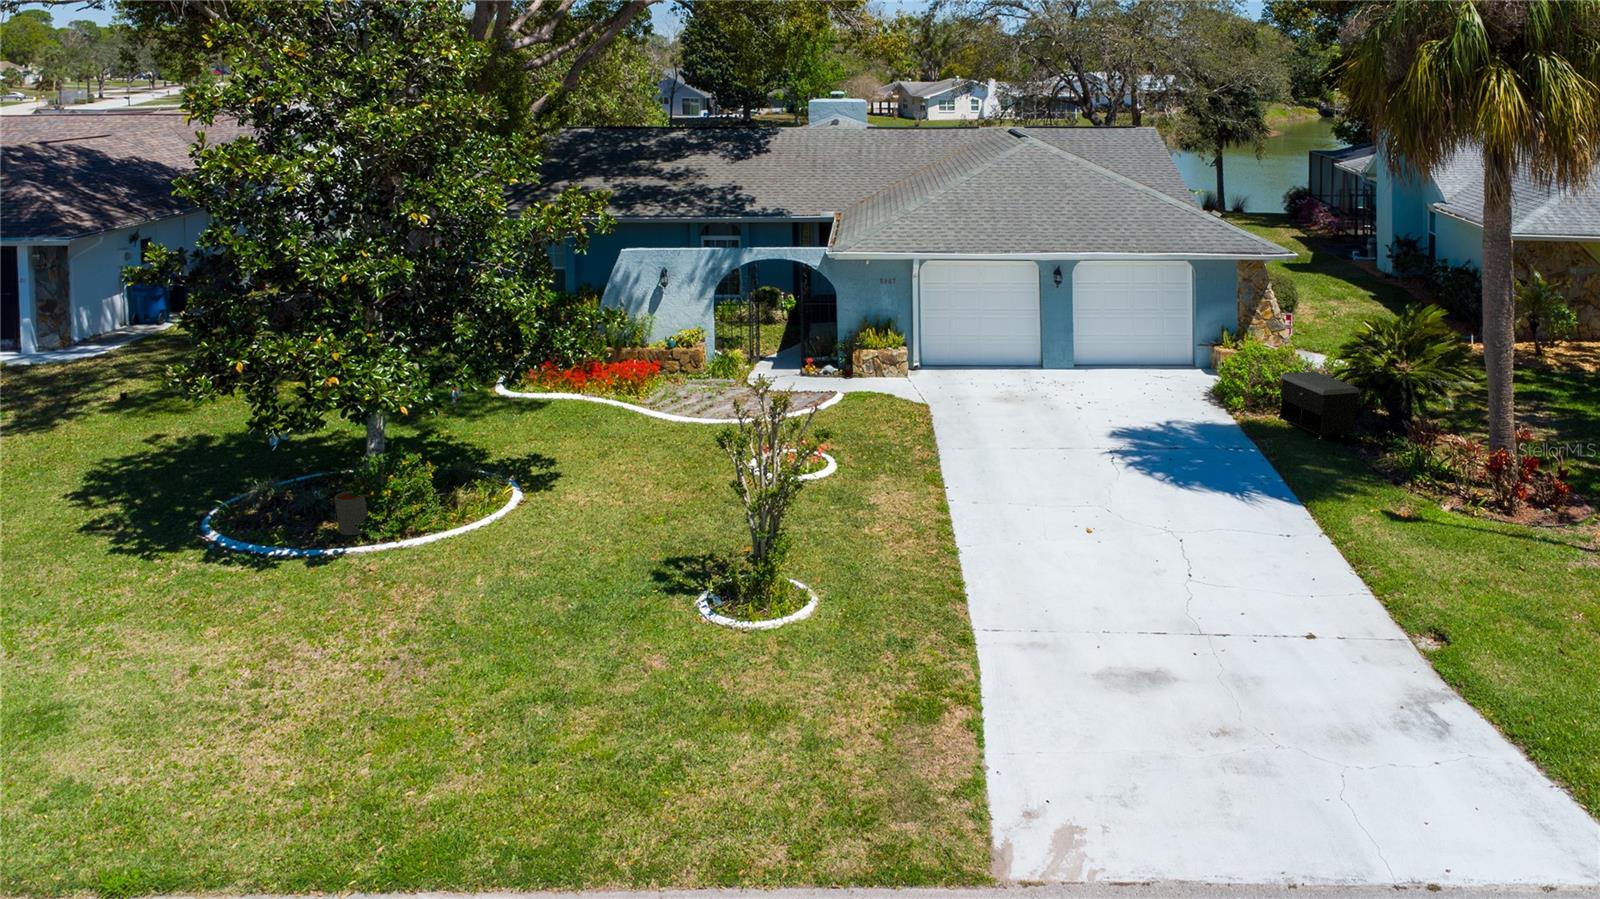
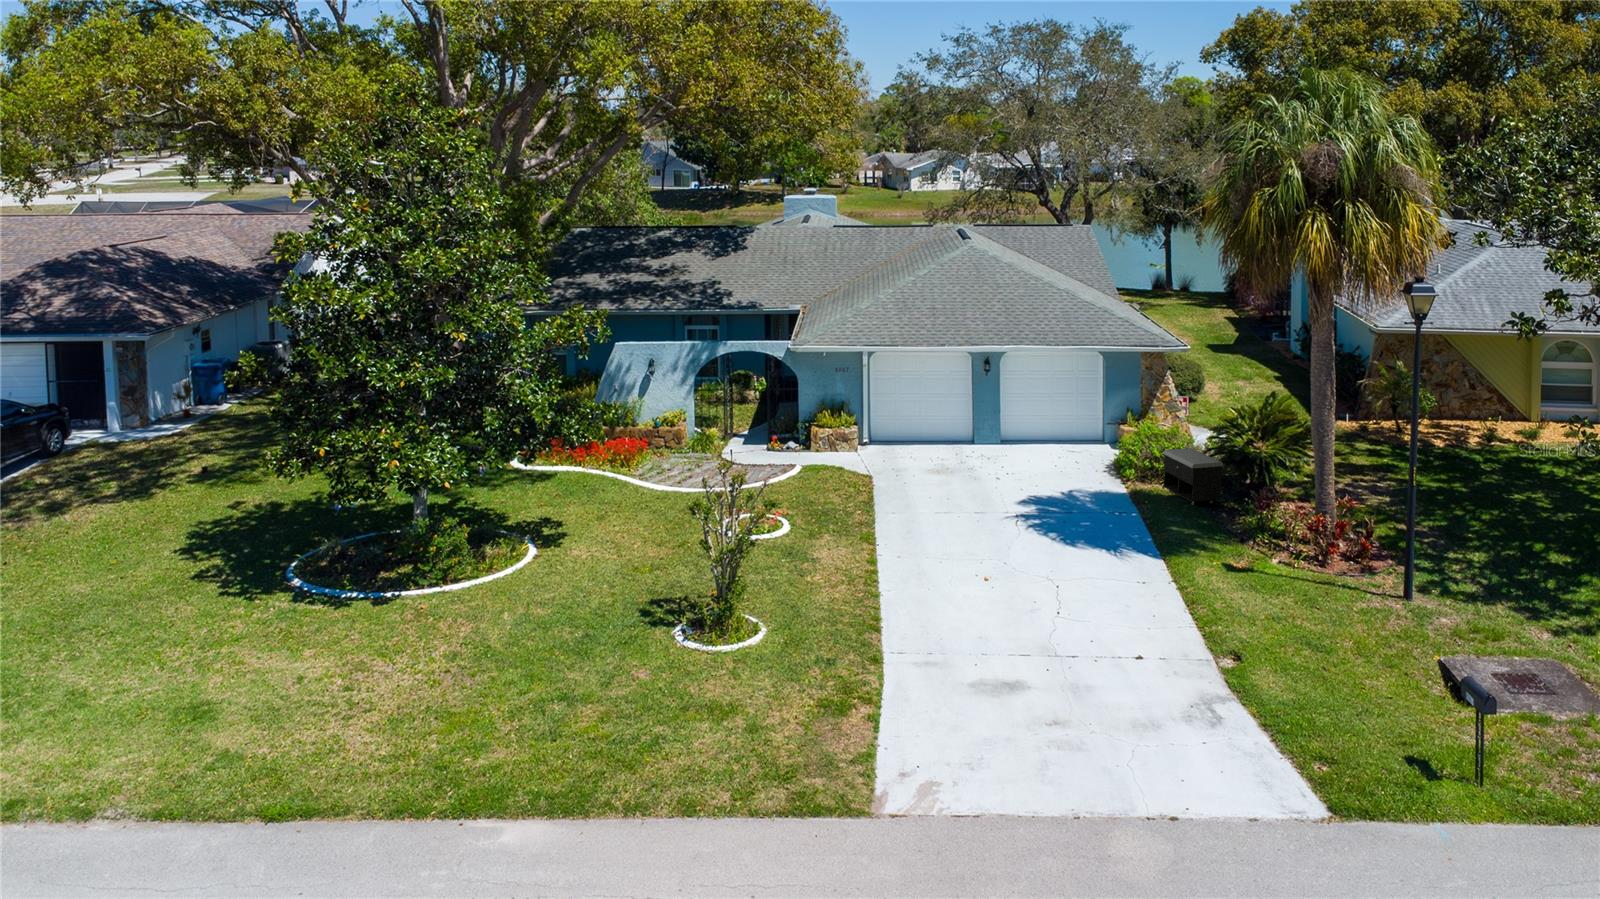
potted tree: present [833,329,865,378] -> present [172,379,194,417]
bucket: present [335,491,367,535] -> none [389,548,415,583]

